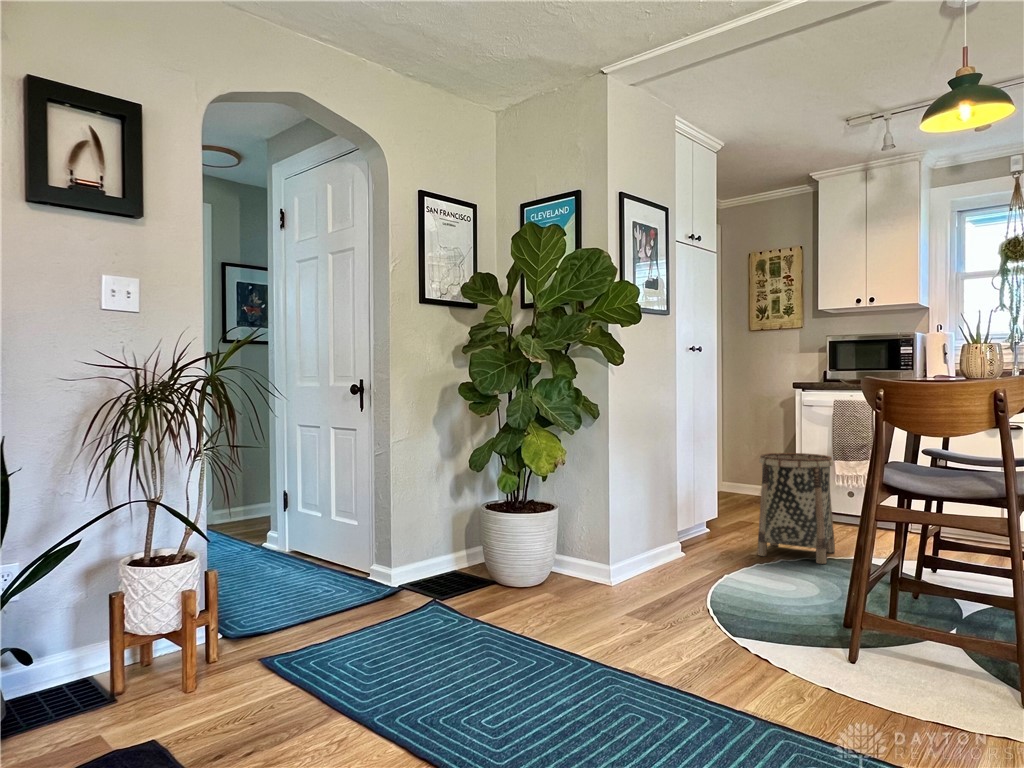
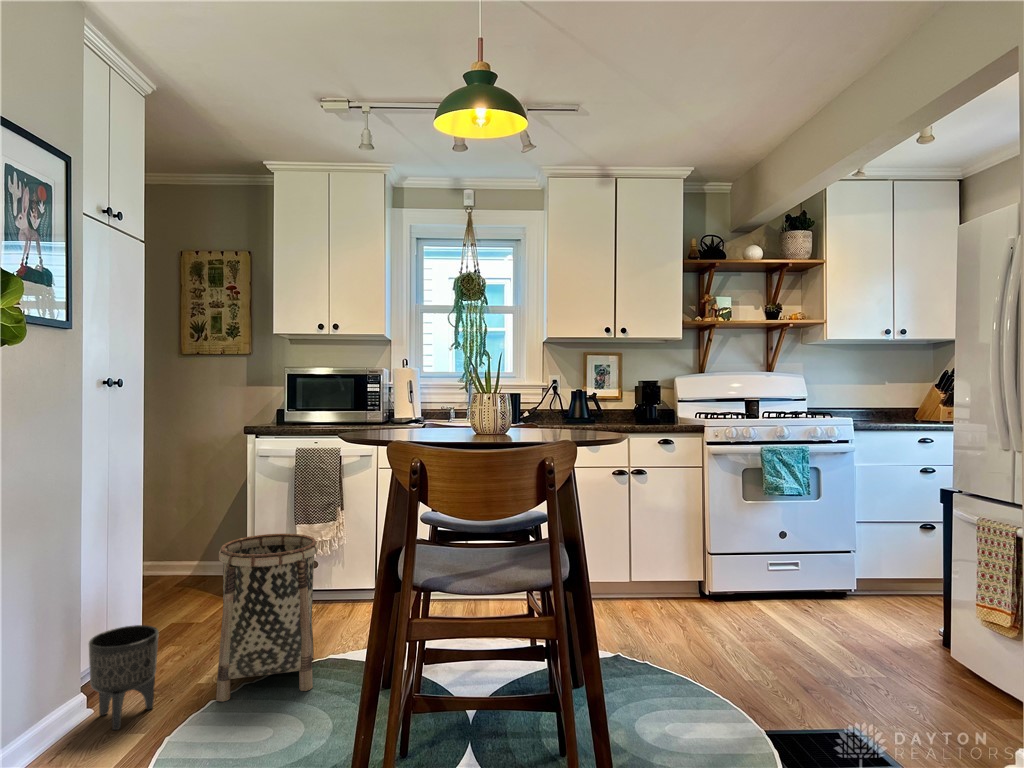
planter: none [682,496,721,553] -> present [89,625,159,730]

